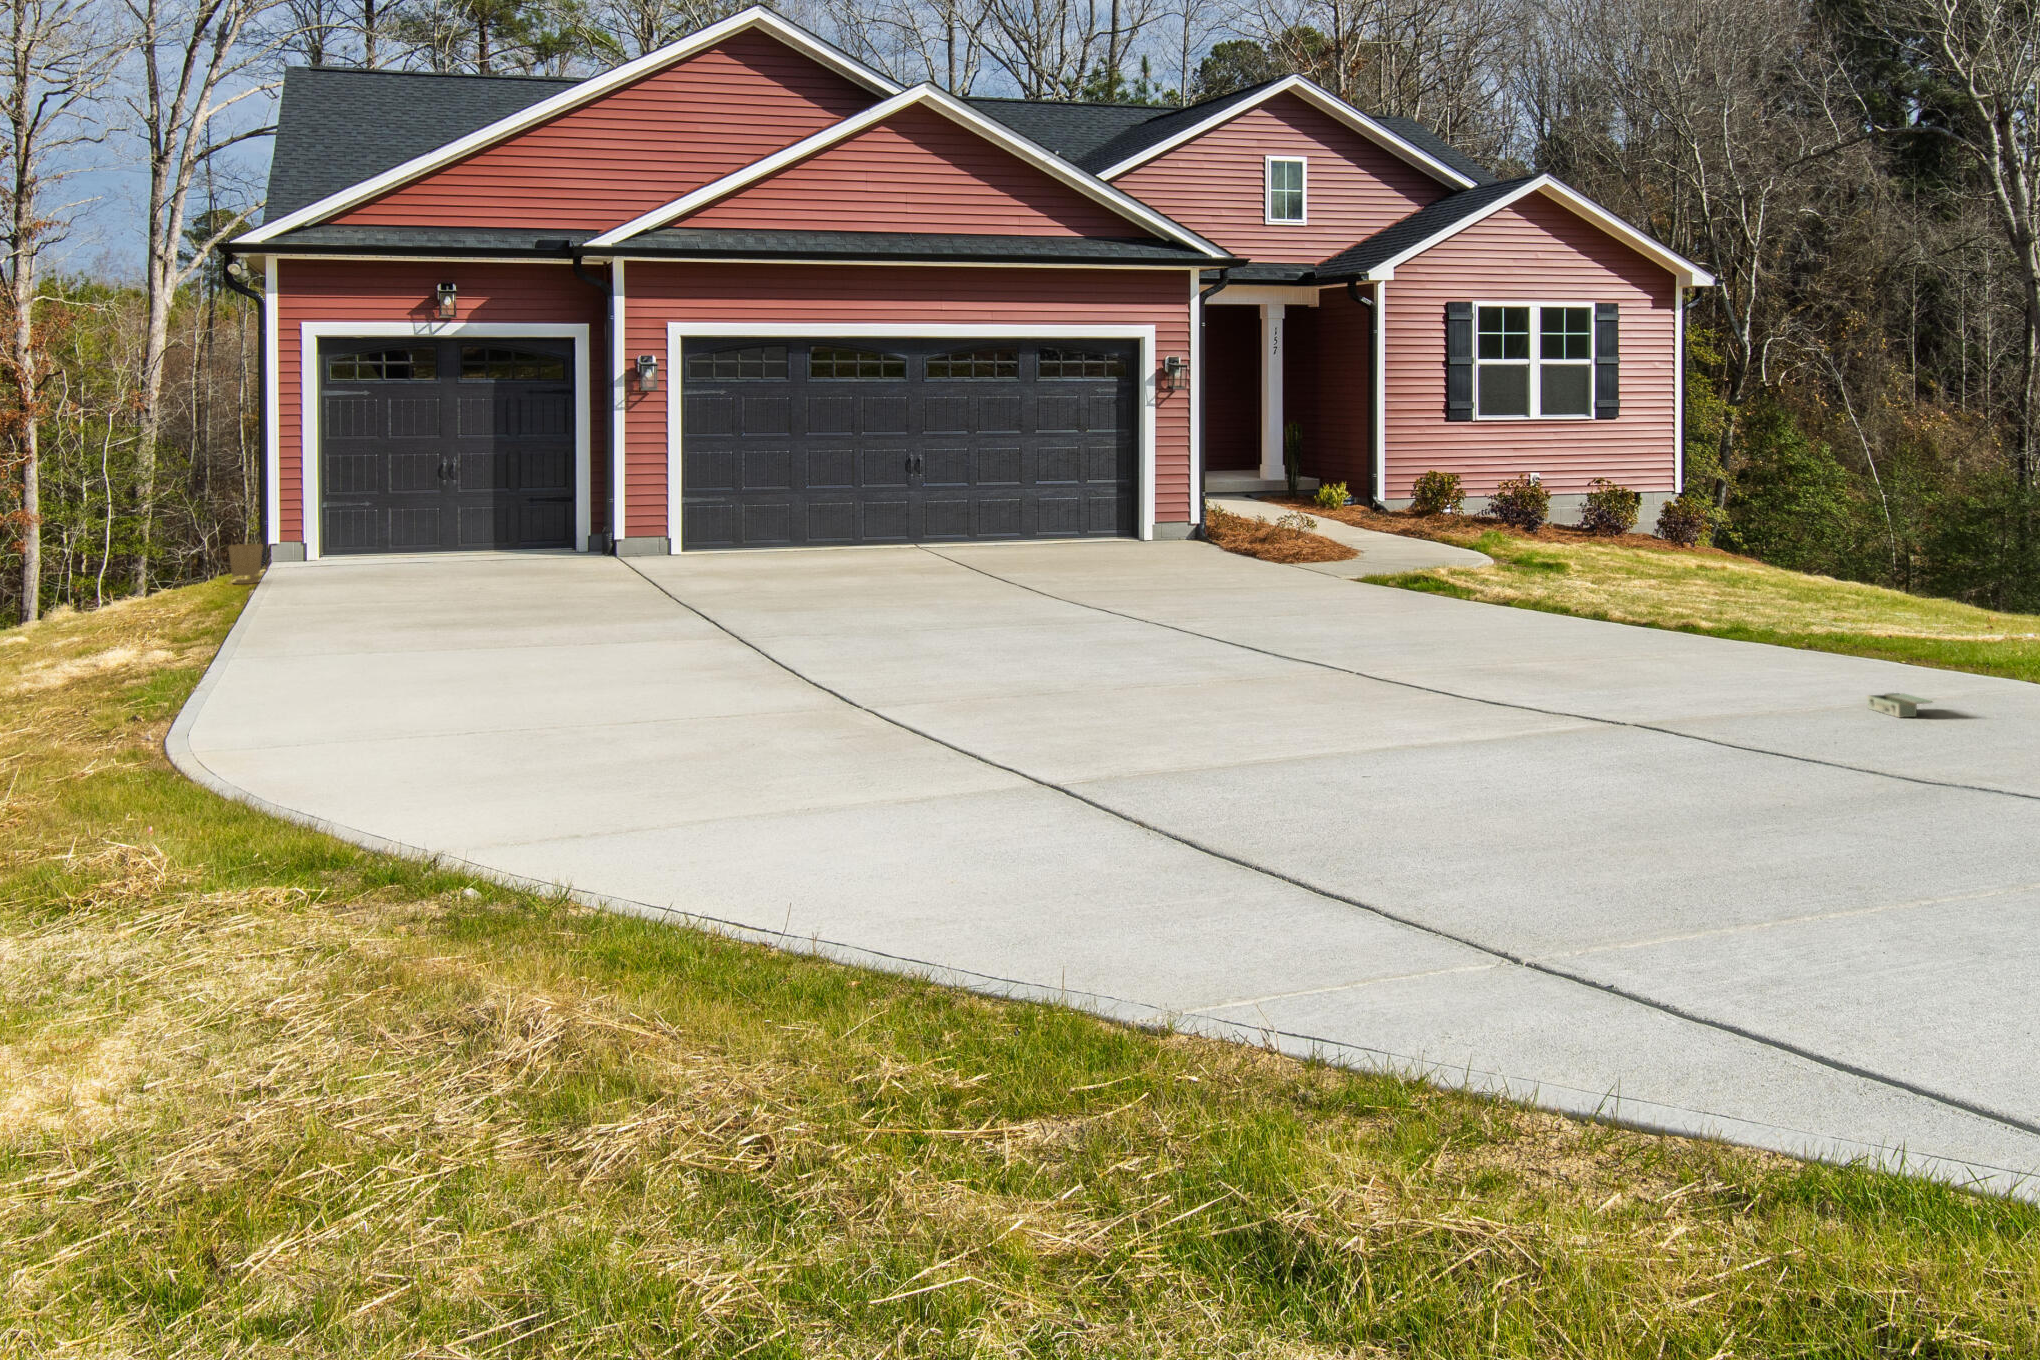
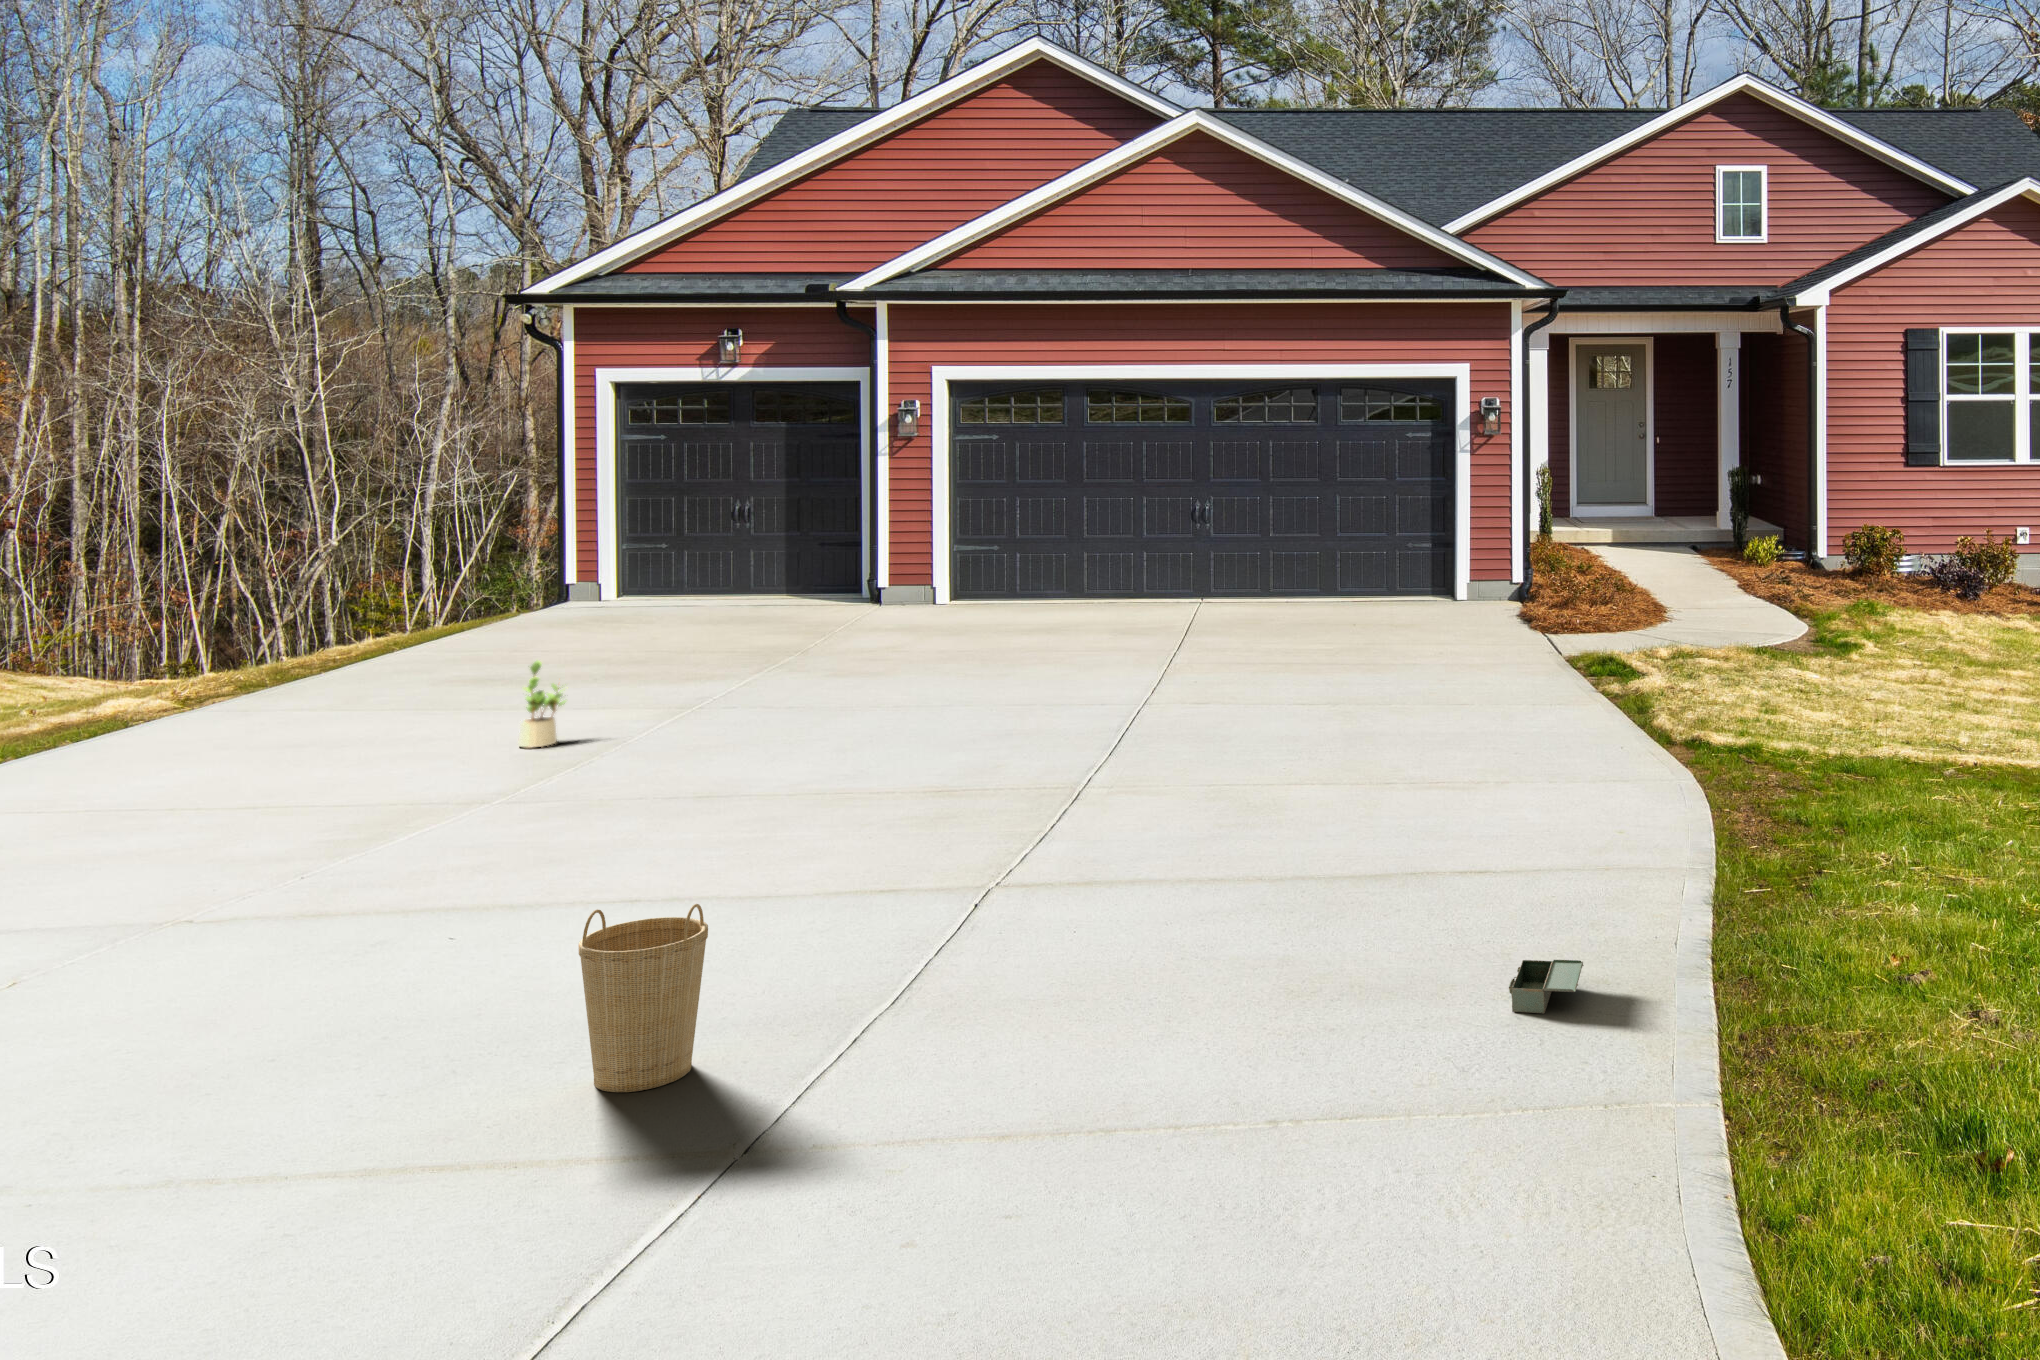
basket: present [228,543,263,584] -> present [579,904,708,1092]
potted plant: none [693,582,730,658] -> present [519,661,566,748]

